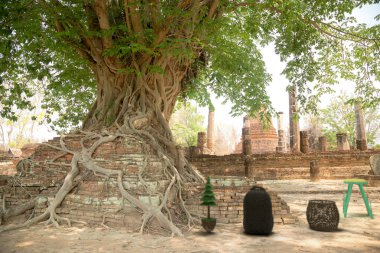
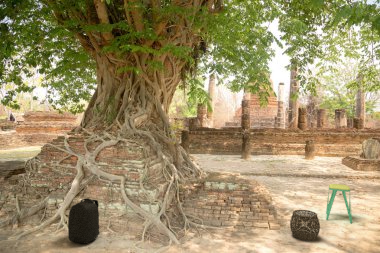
potted tree: present [200,177,218,233] -> none [194,190,212,240]
backpack: present [243,186,274,234] -> present [68,198,100,243]

